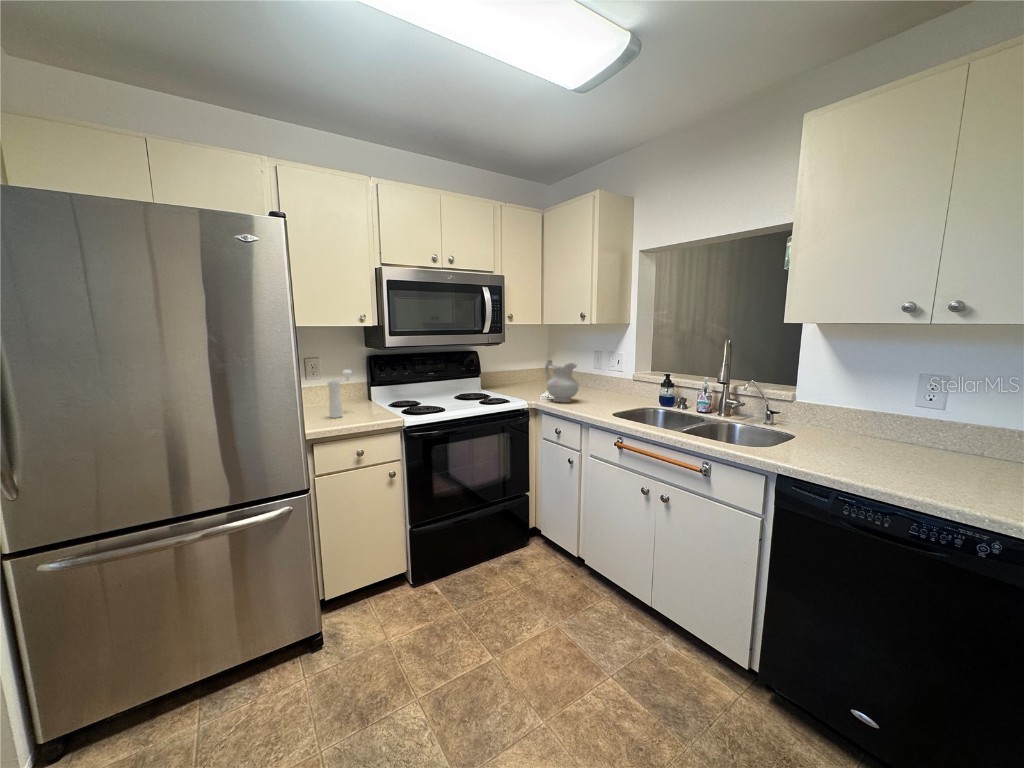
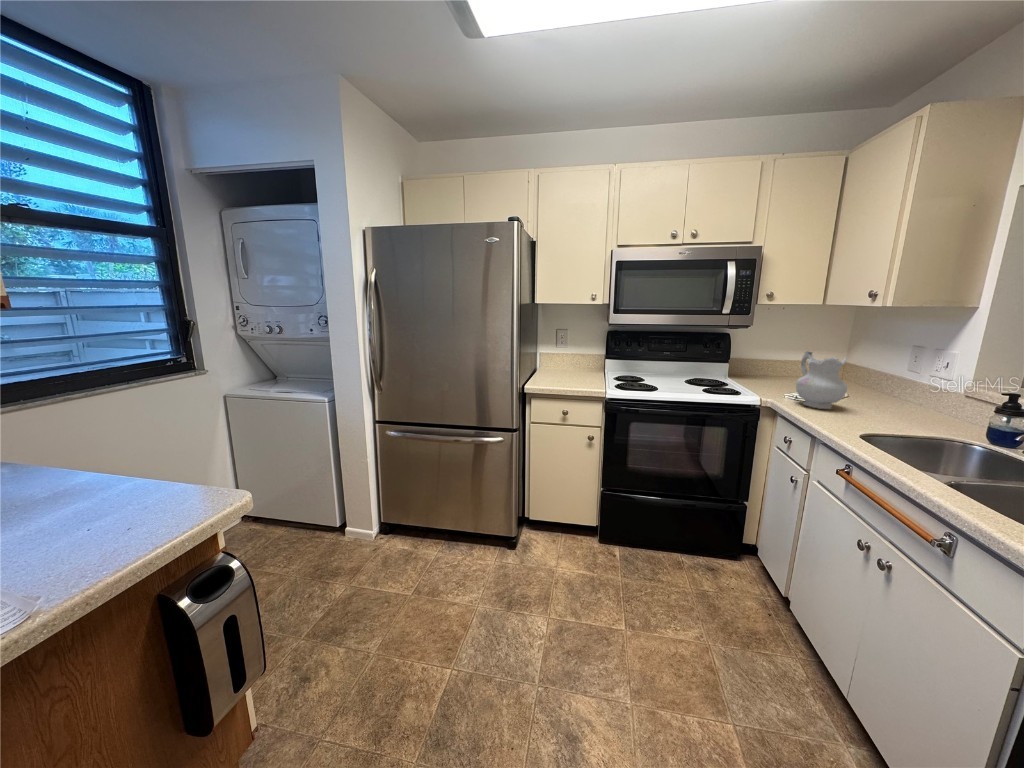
pepper mill: present [327,370,352,418] -> none [555,340,580,380]

